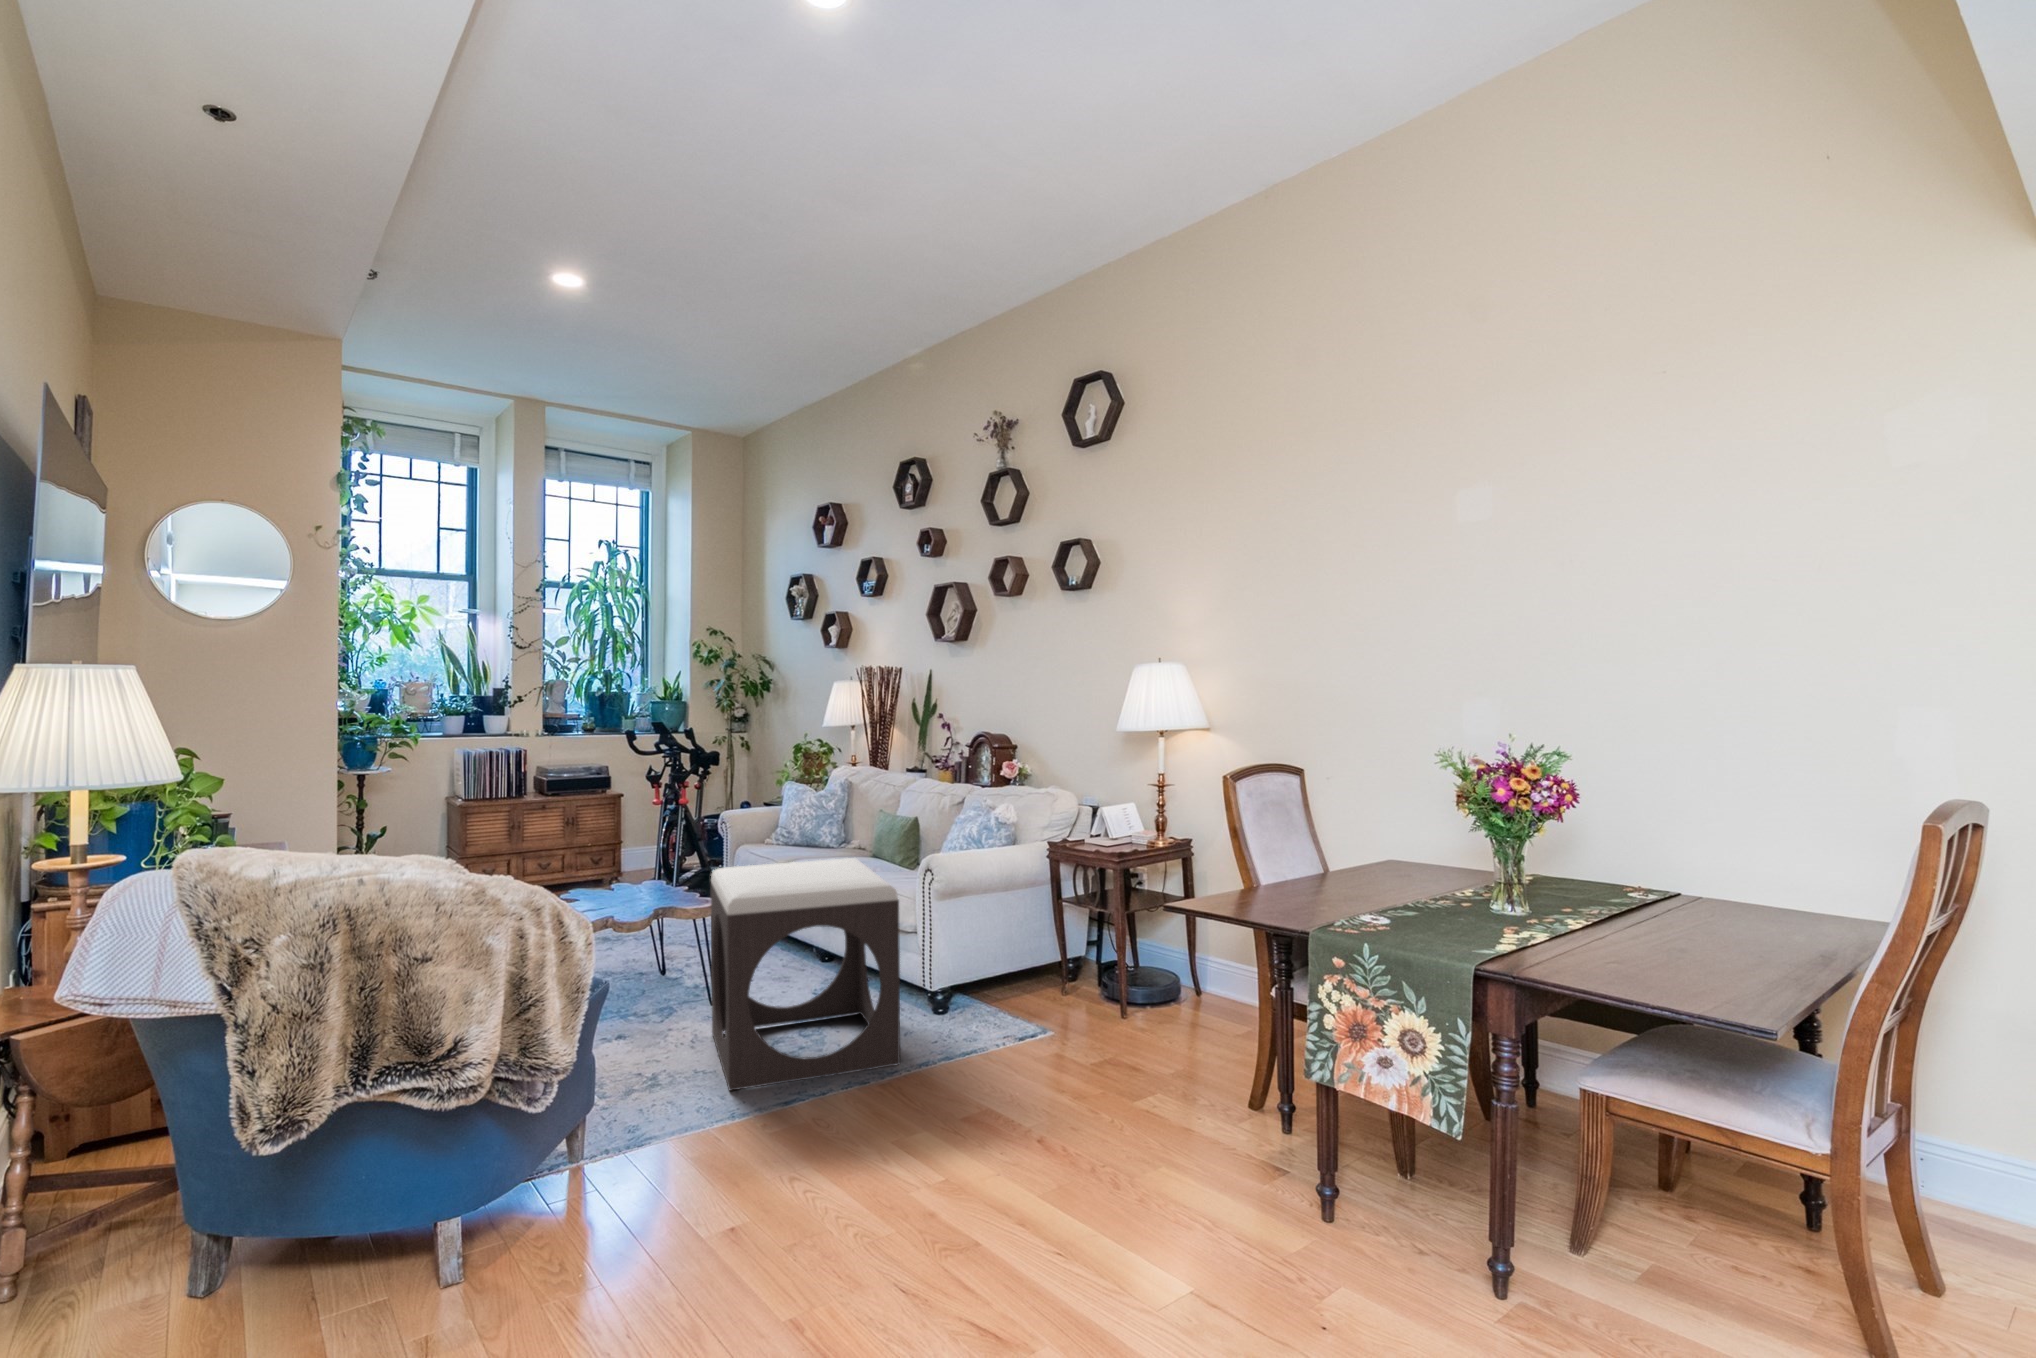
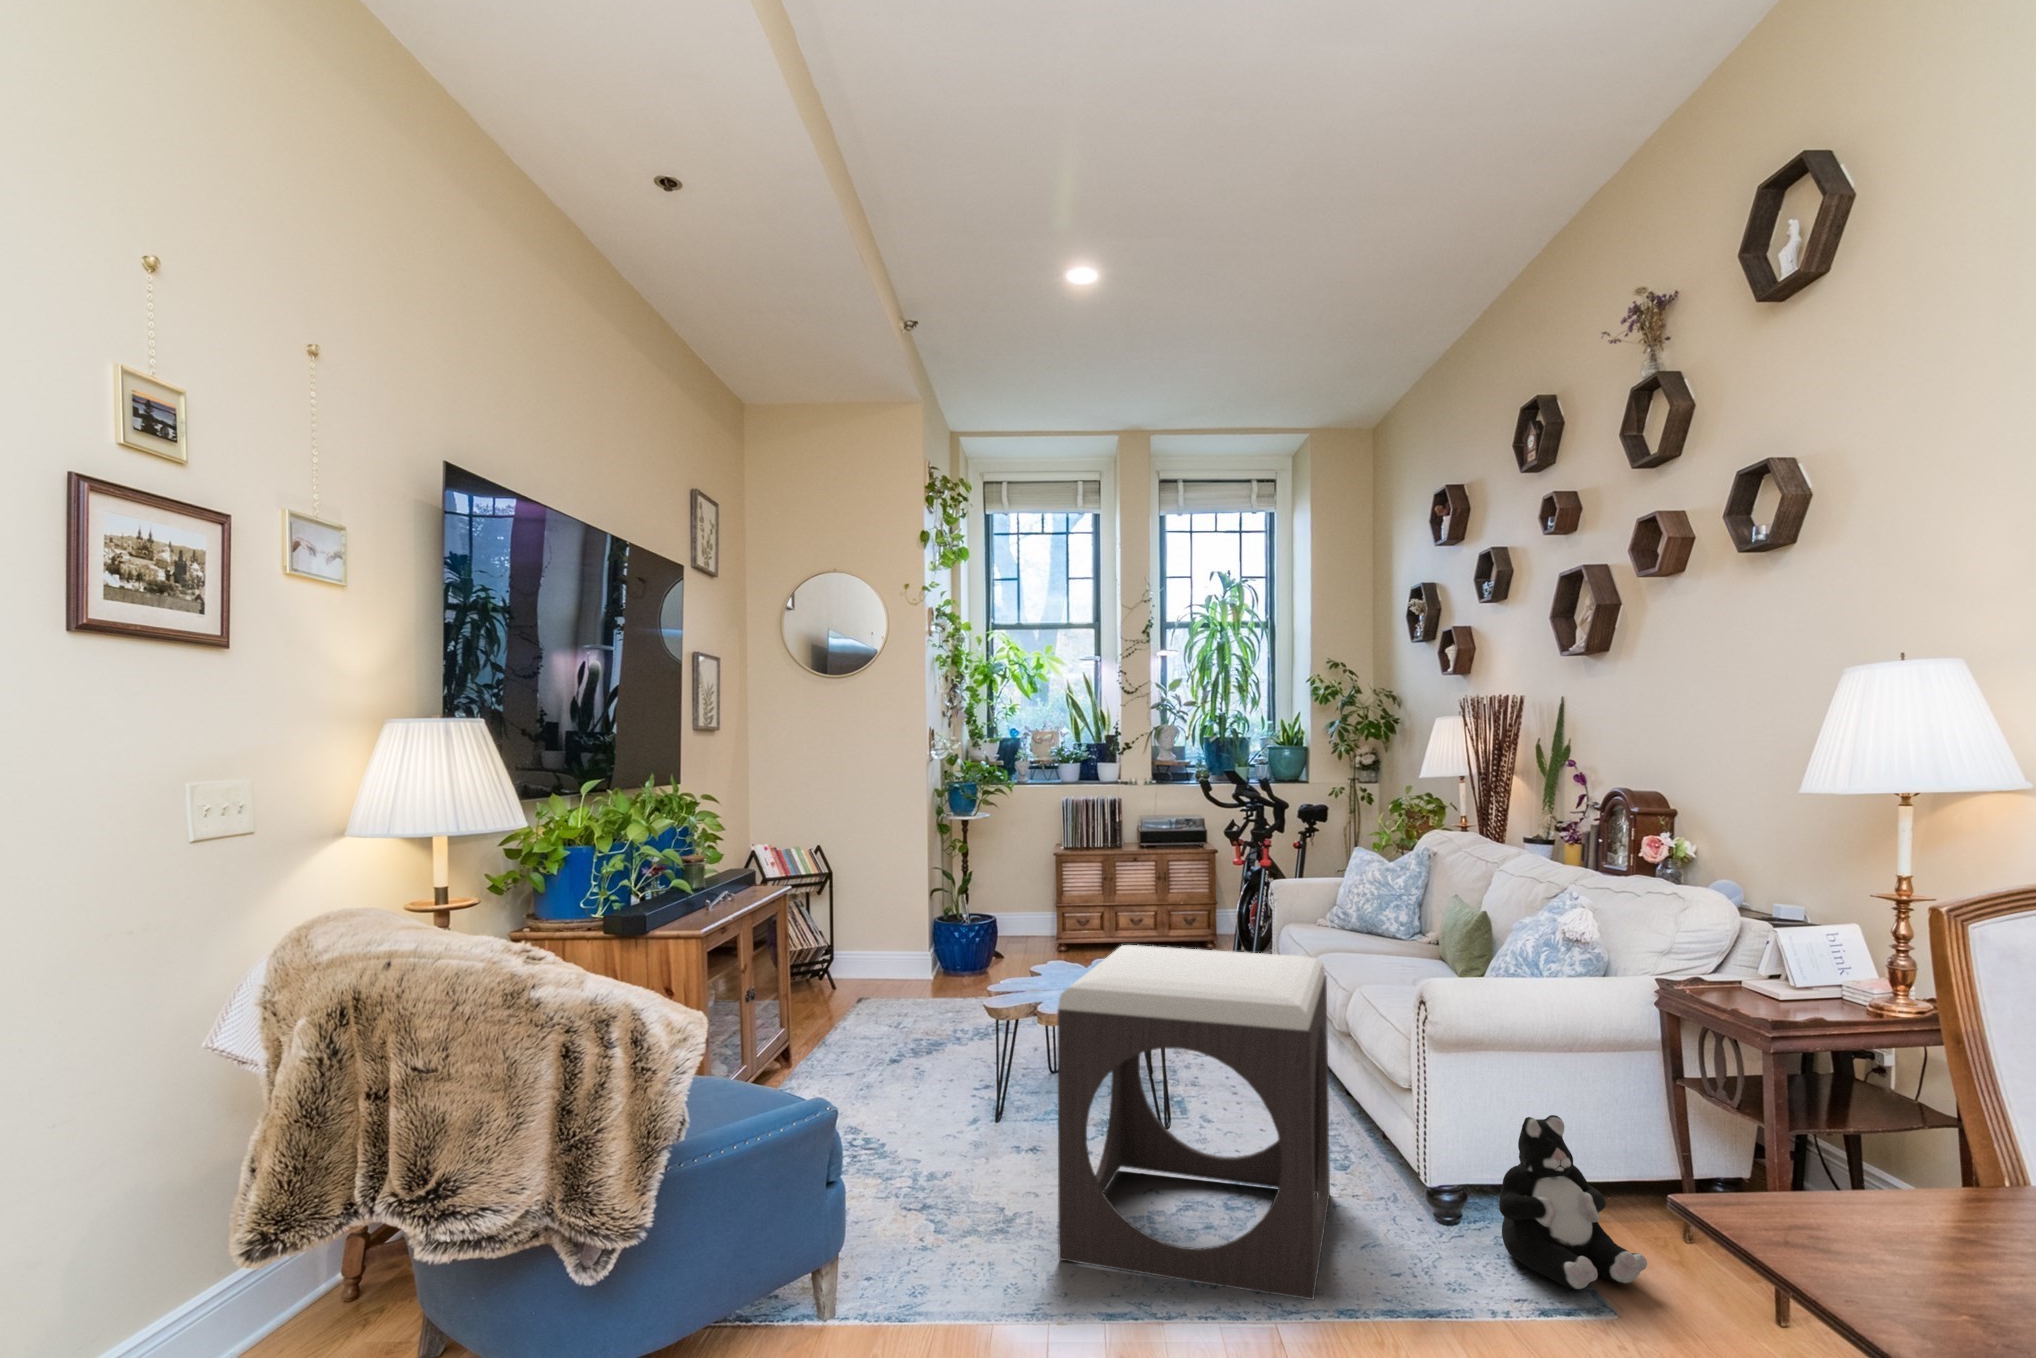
plush toy: none [973,930,1052,1022] -> present [1499,1115,1647,1289]

